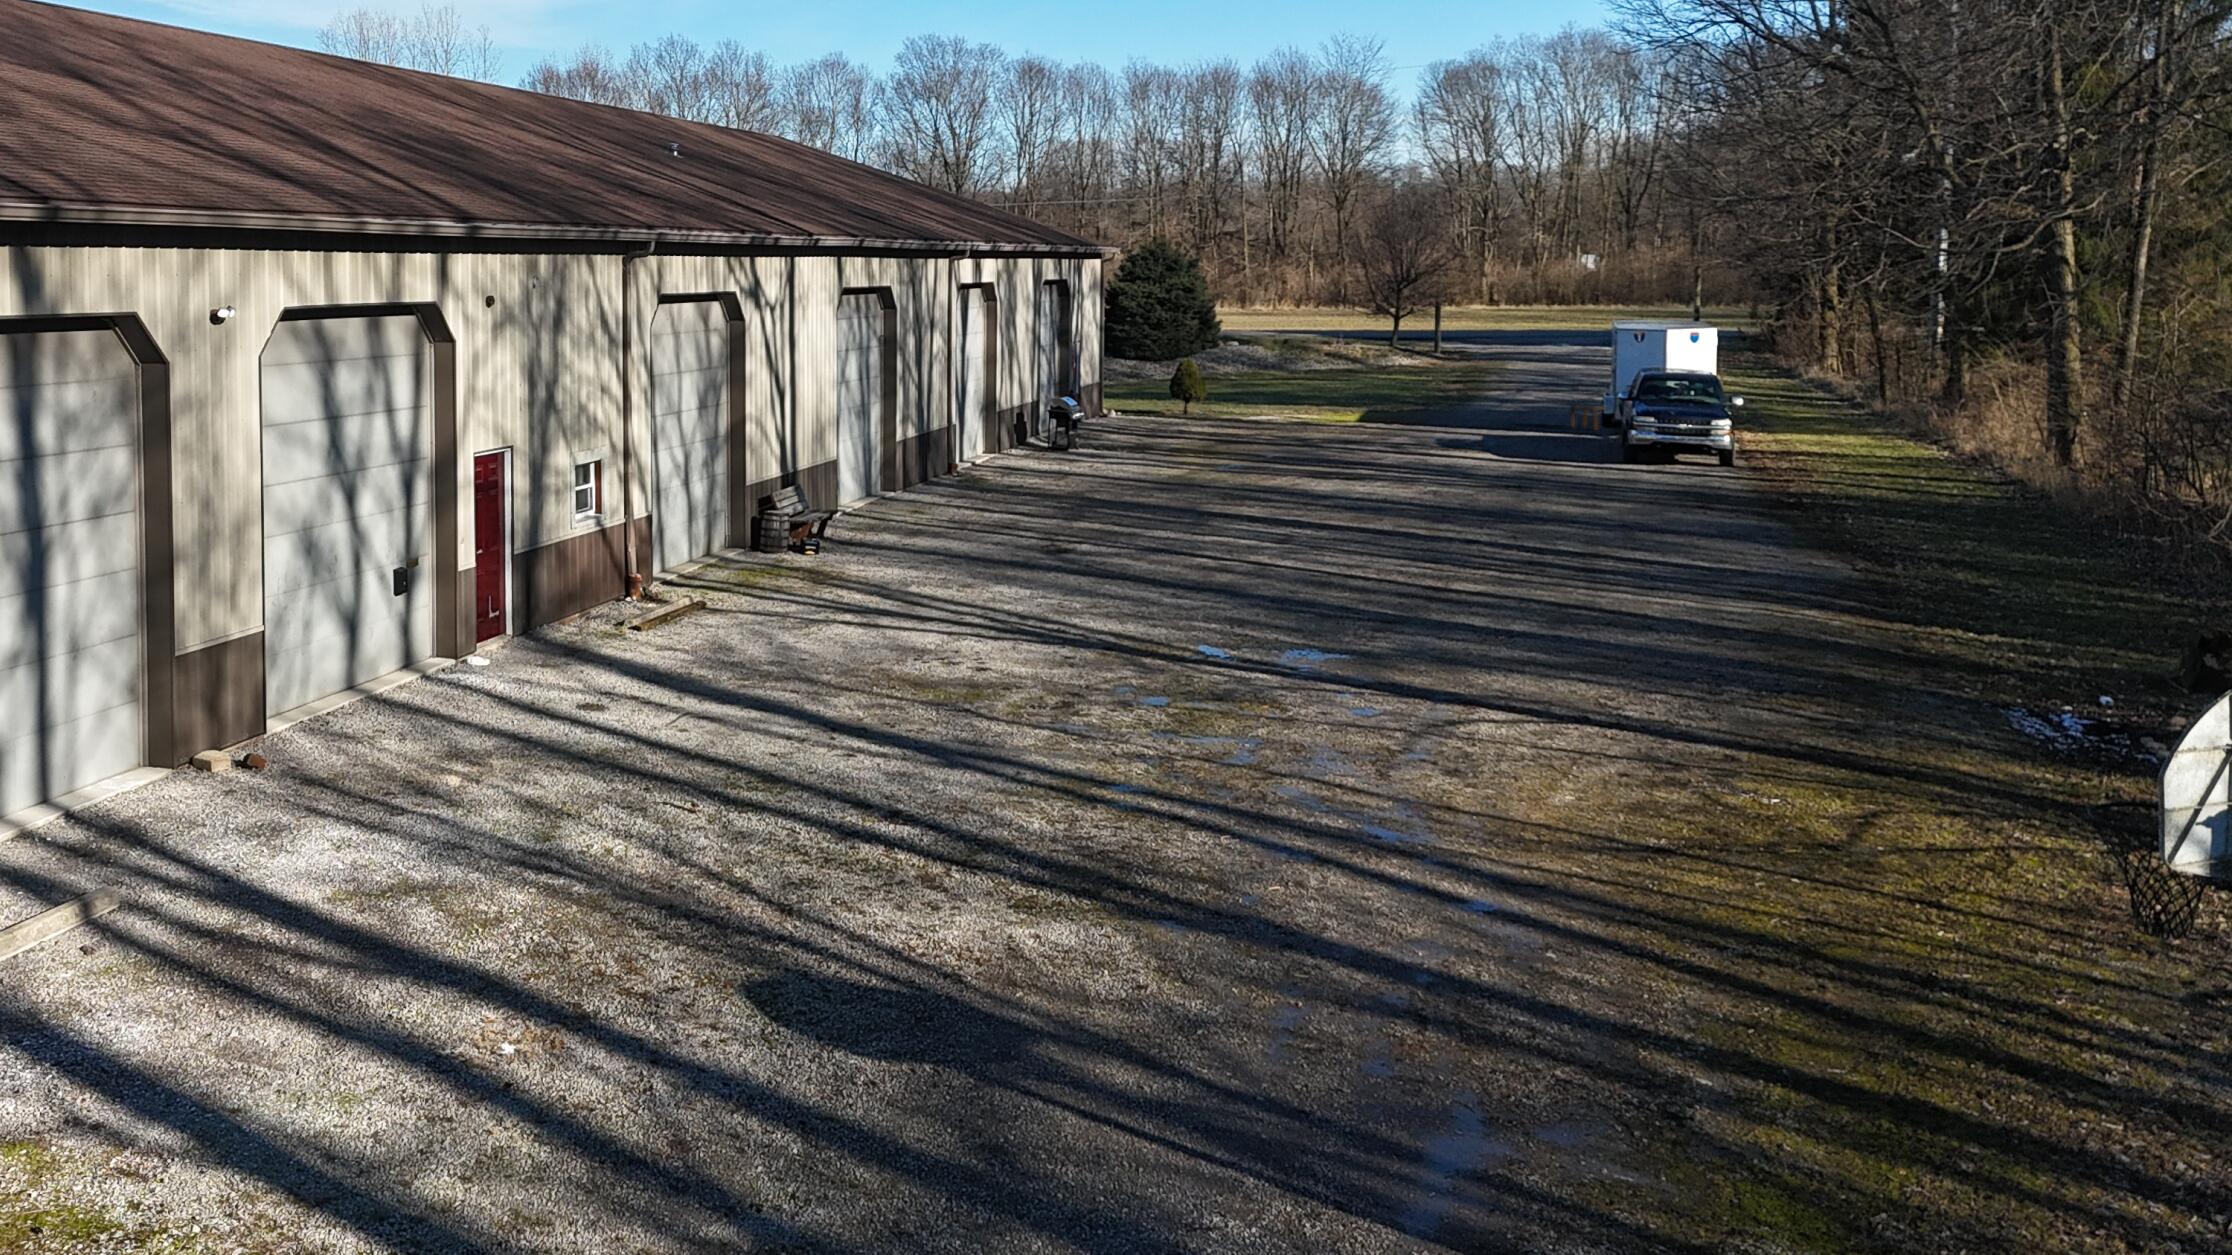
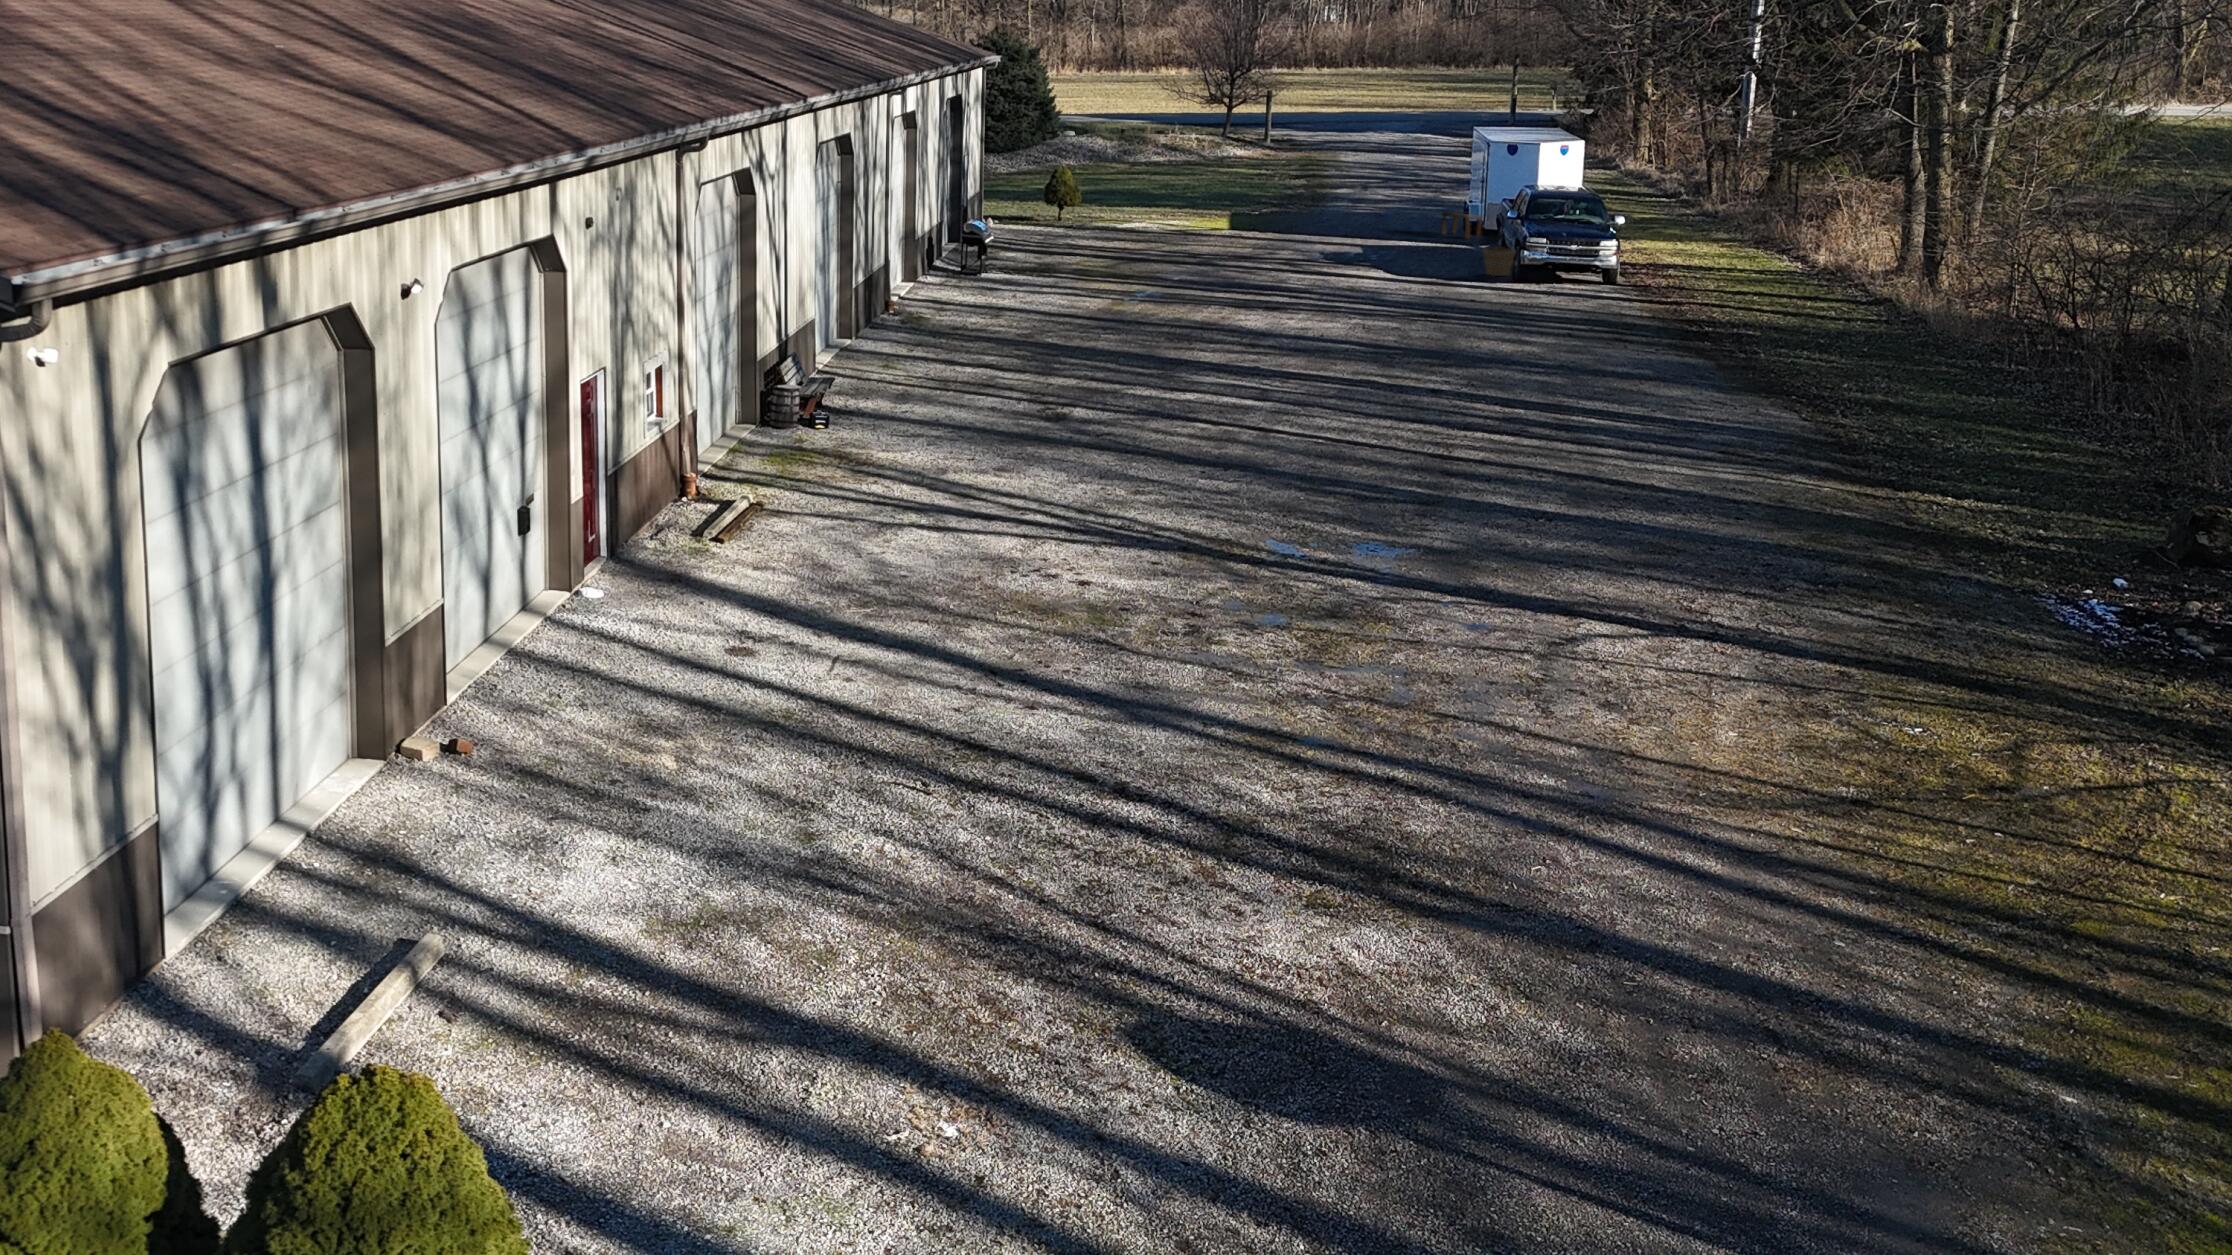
wooden bucket: none [1589,428,1624,457] -> present [1484,247,1515,276]

